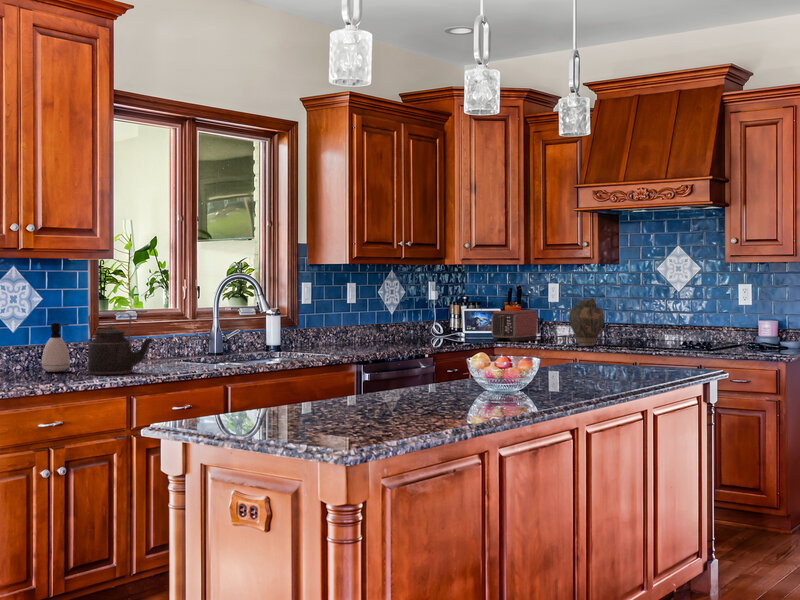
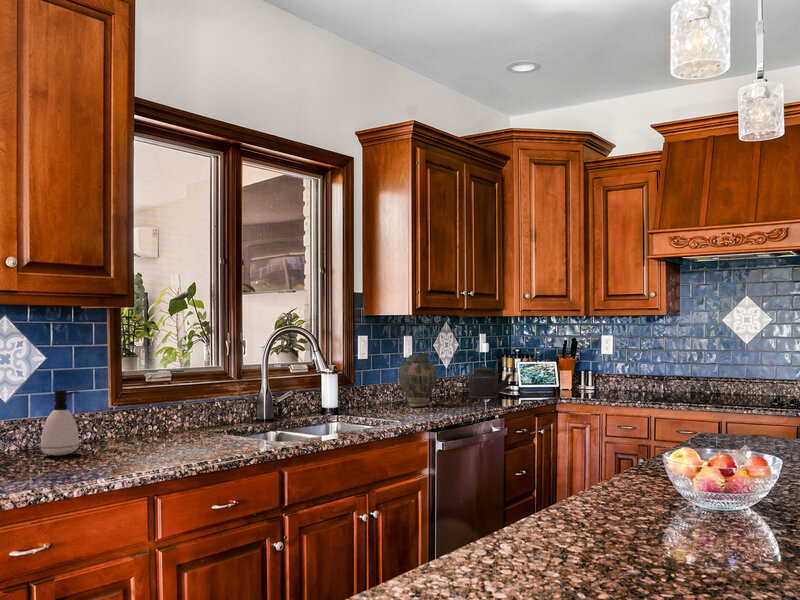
vase: present [569,298,604,346] -> present [398,353,437,407]
toaster: present [491,310,537,342] -> none [553,363,599,398]
kettle: present [88,313,153,375] -> present [469,358,512,399]

